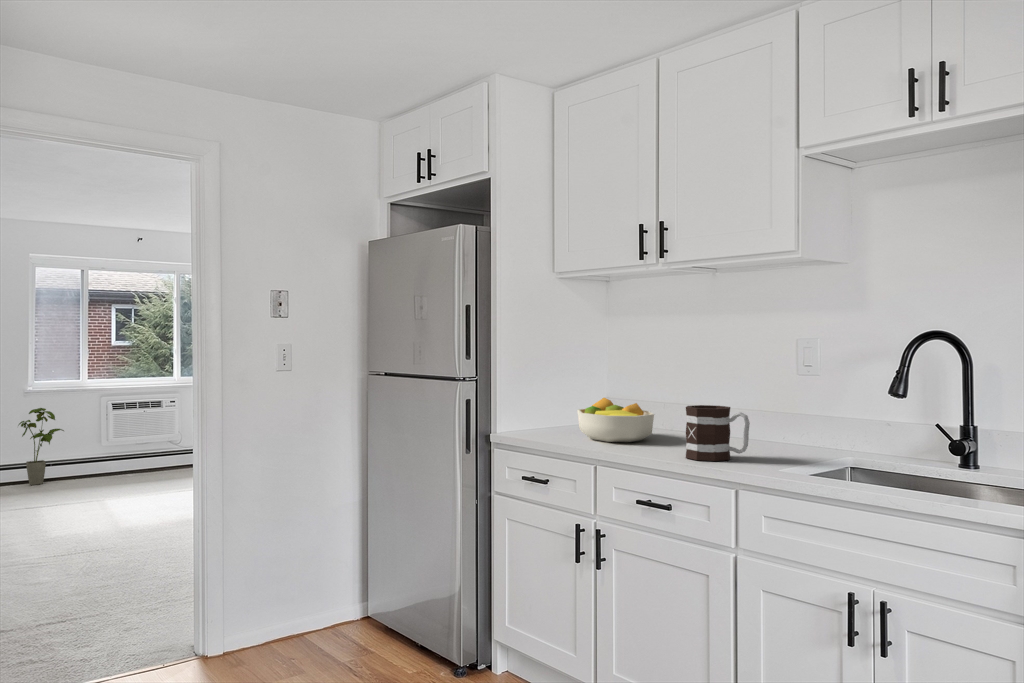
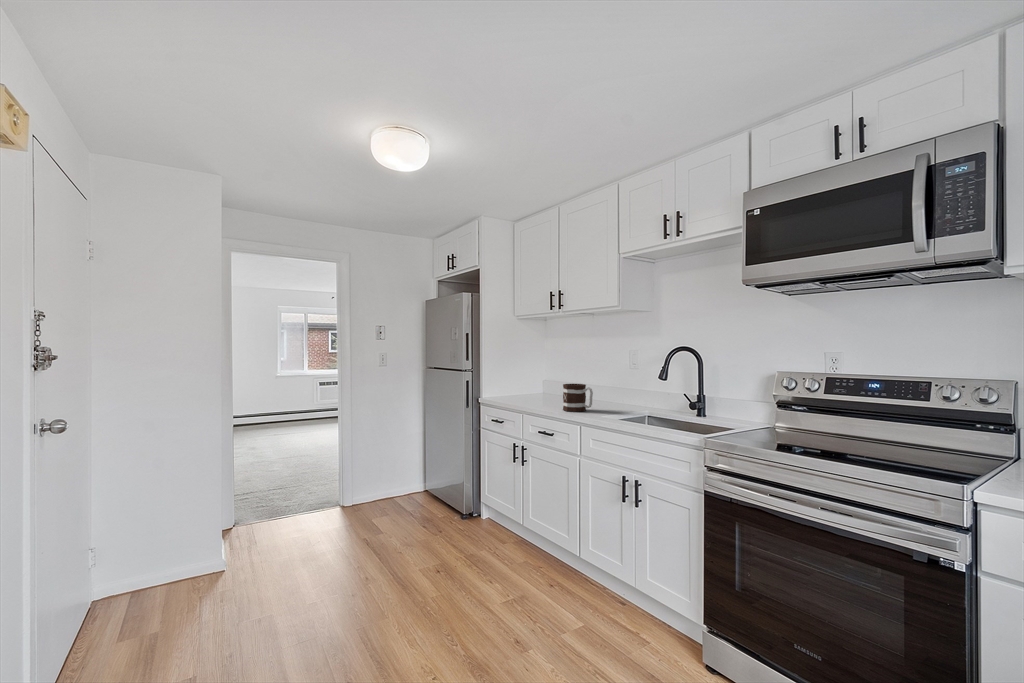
fruit bowl: present [577,398,654,442] -> none [521,380,557,402]
house plant: present [19,408,64,485] -> none [271,383,295,423]

